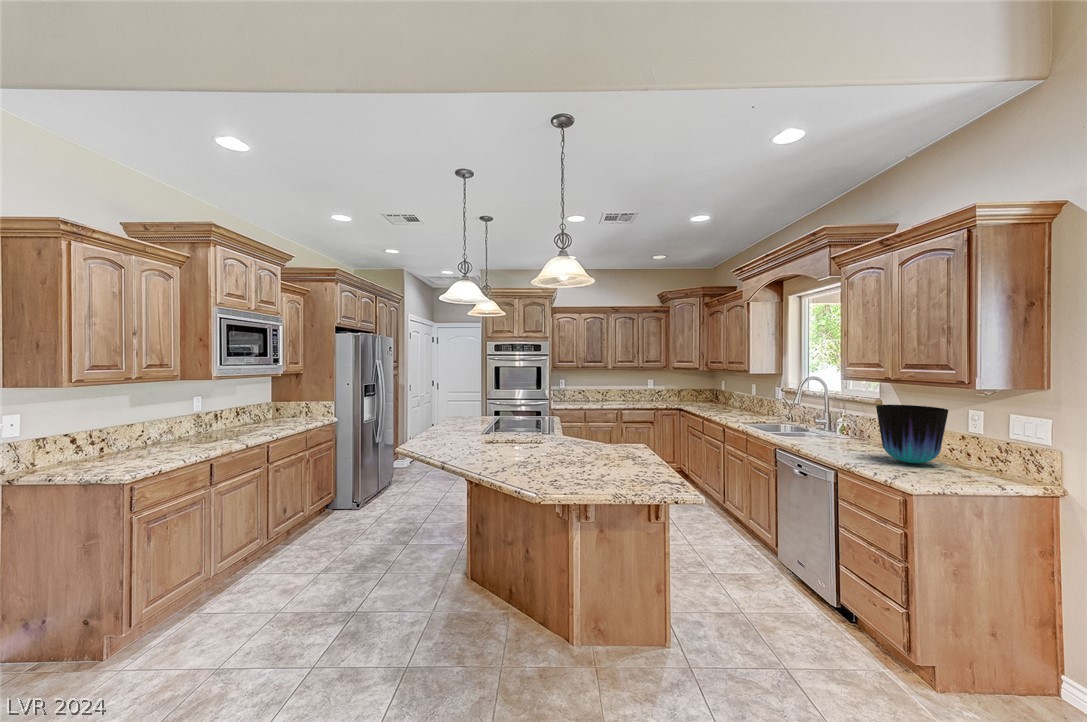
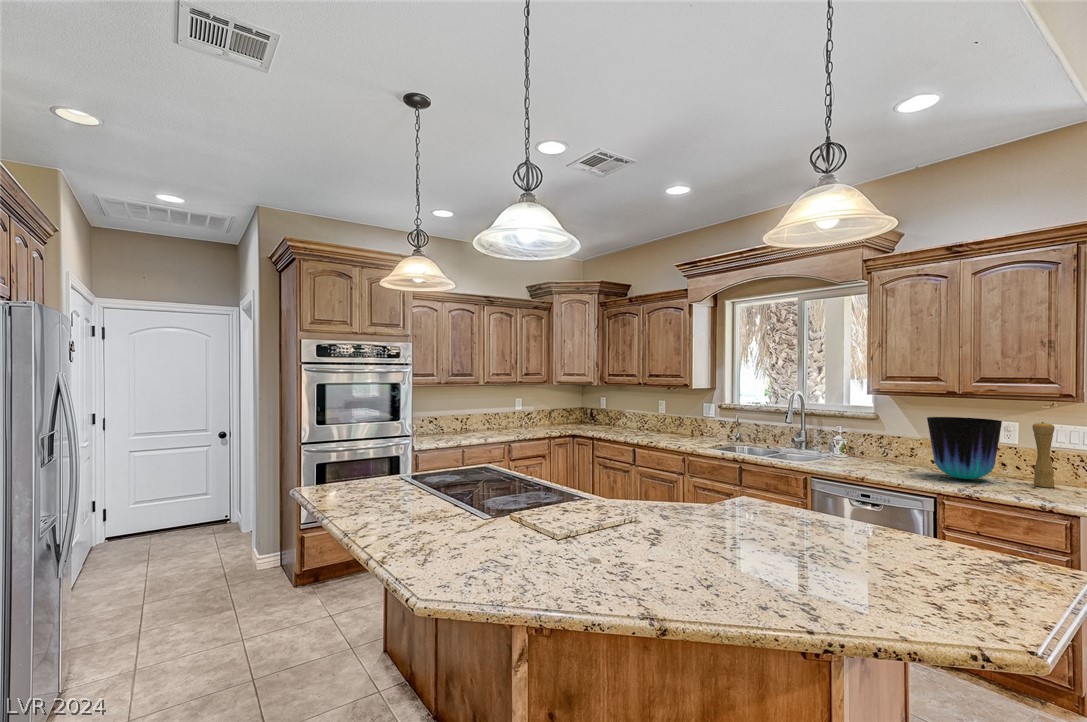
pepper mill: none [971,414,993,478] -> present [1032,422,1055,487]

